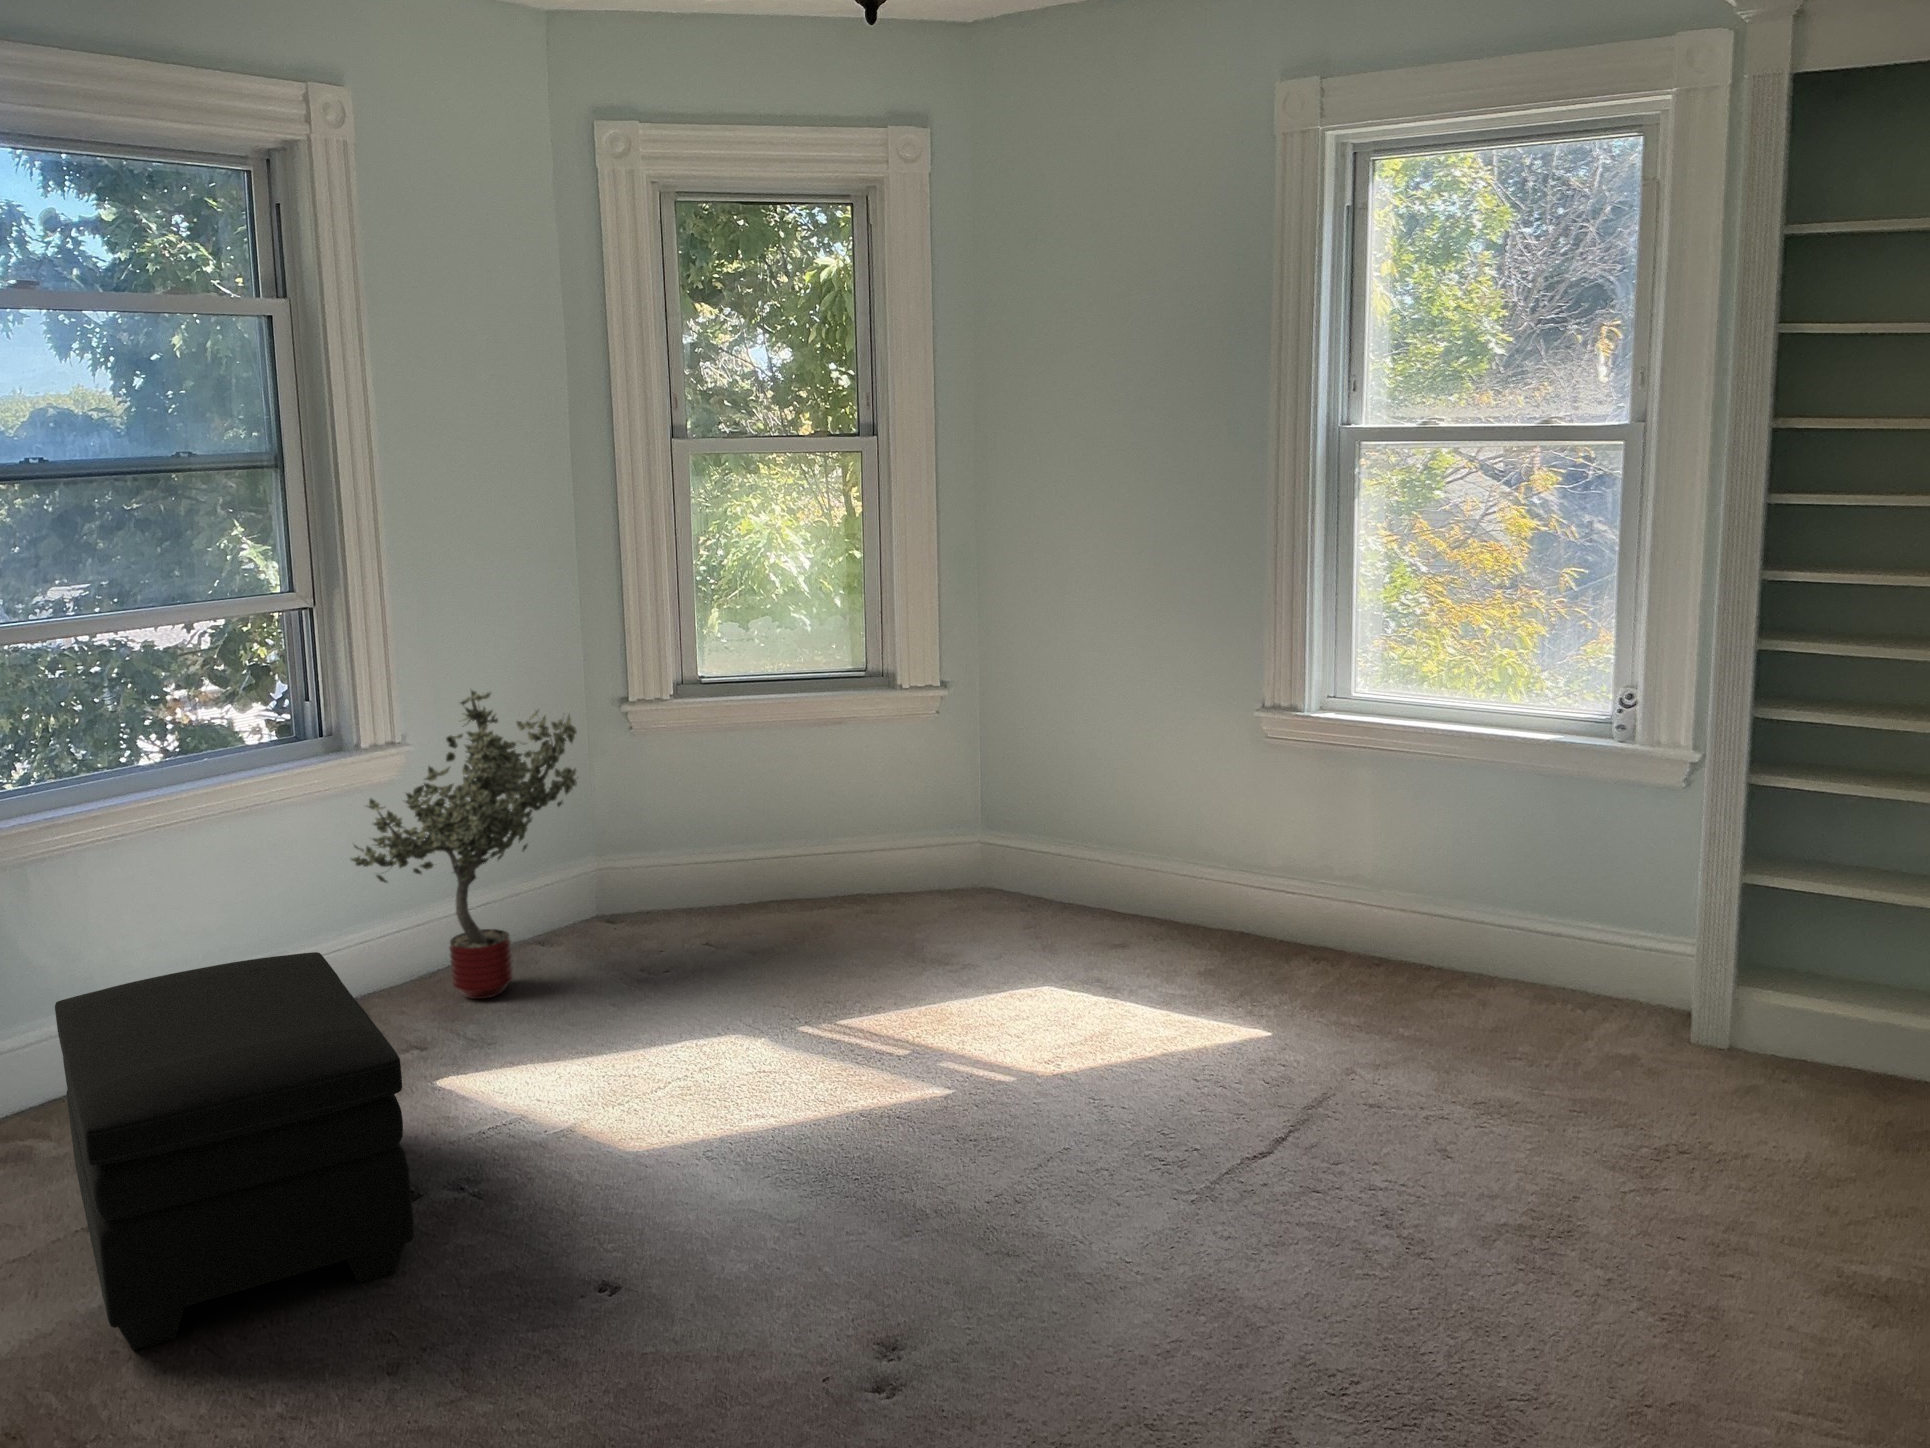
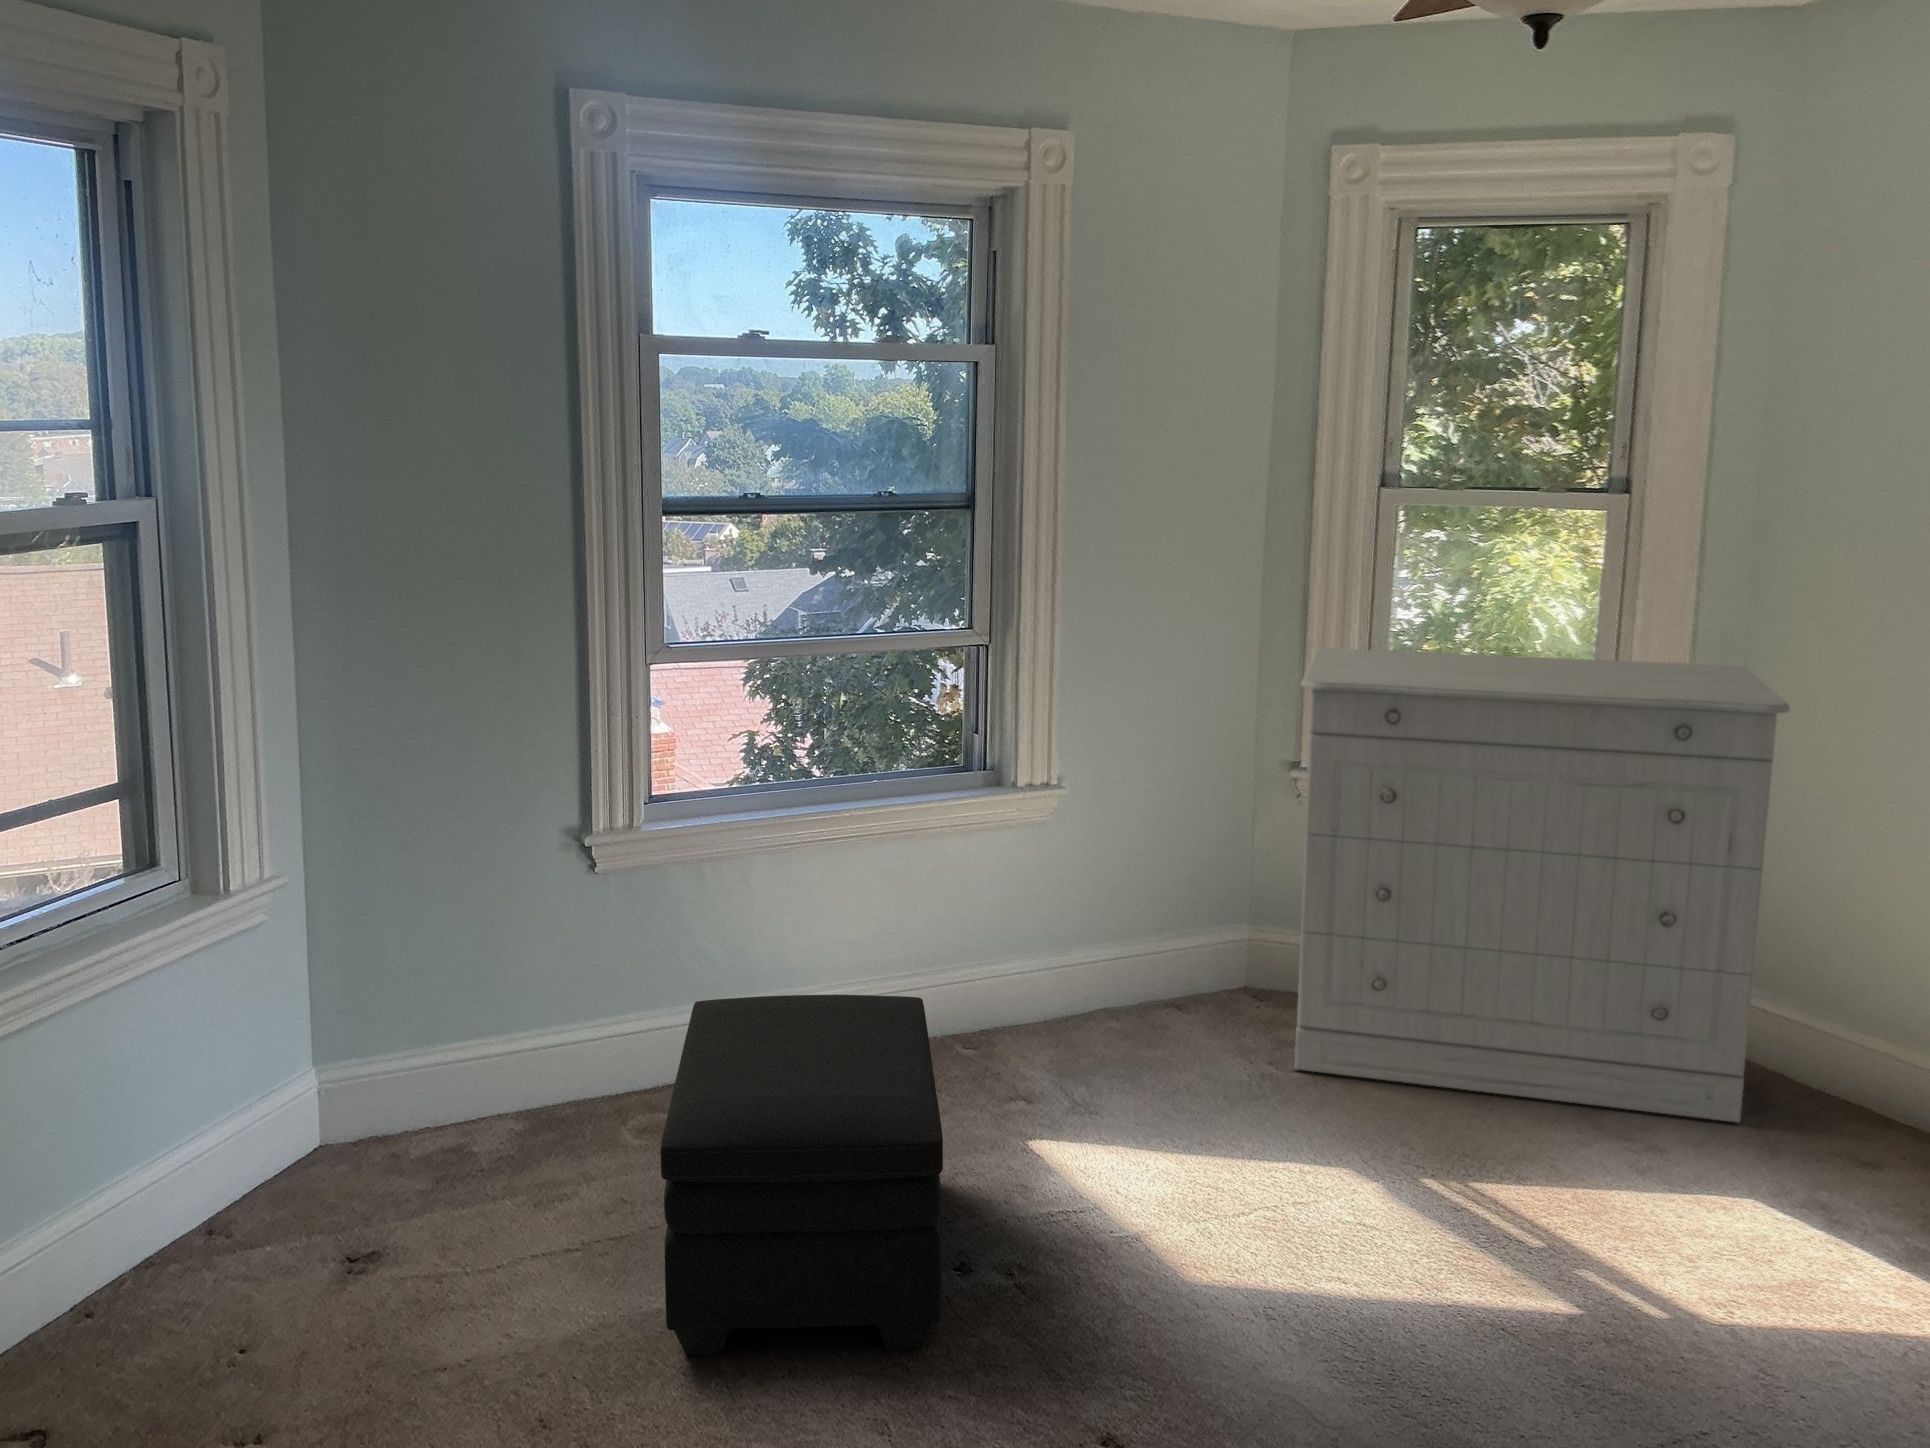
dresser: none [633,573,1026,970] -> present [1295,648,1790,1123]
potted tree: present [351,691,577,999] -> none [986,741,1229,1060]

